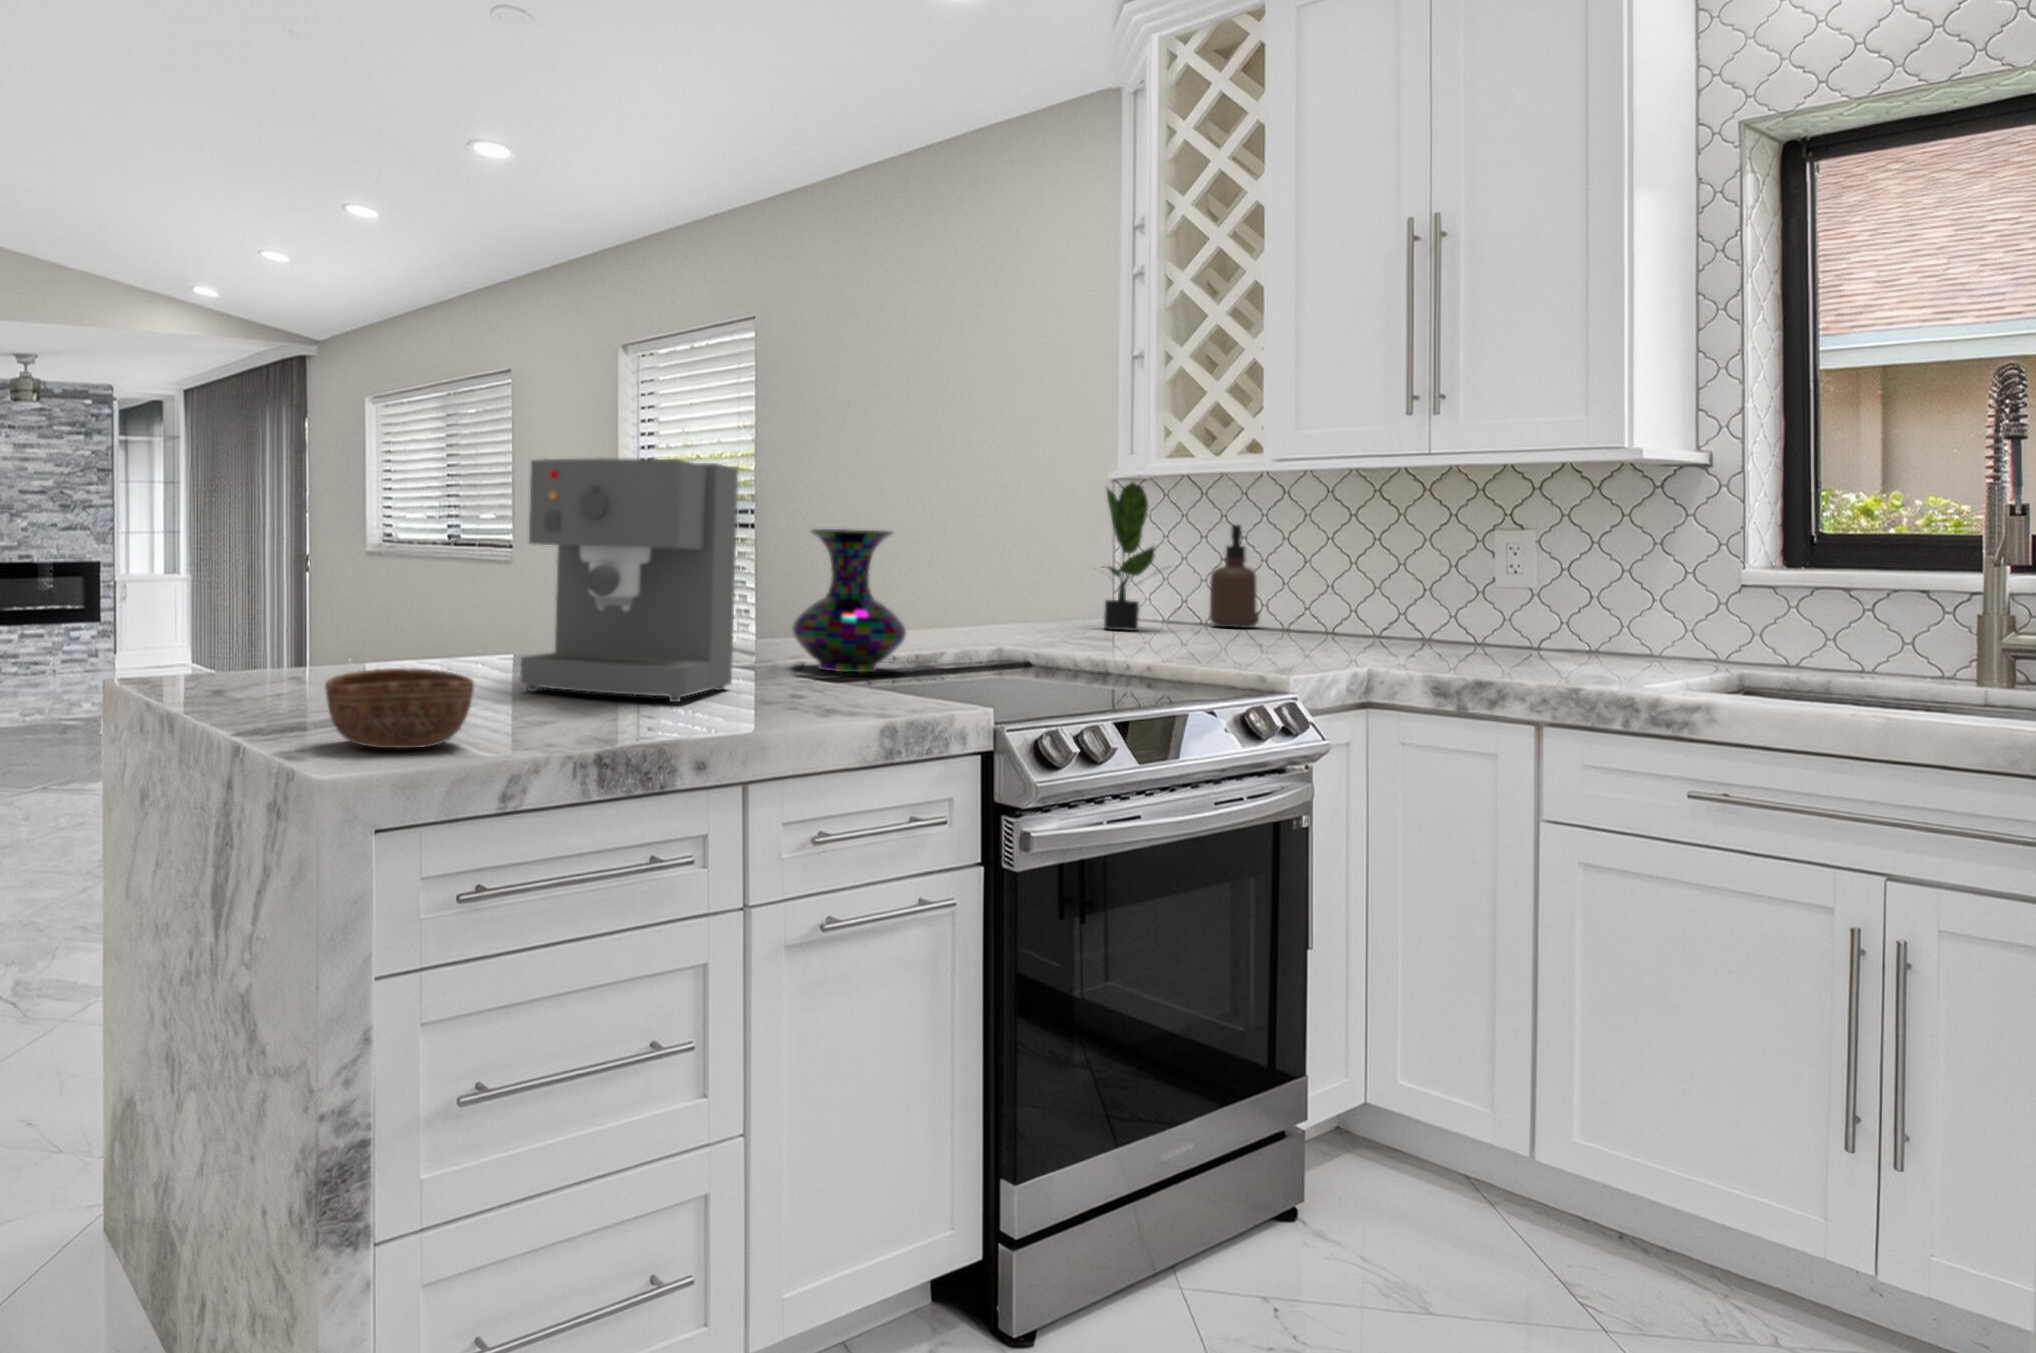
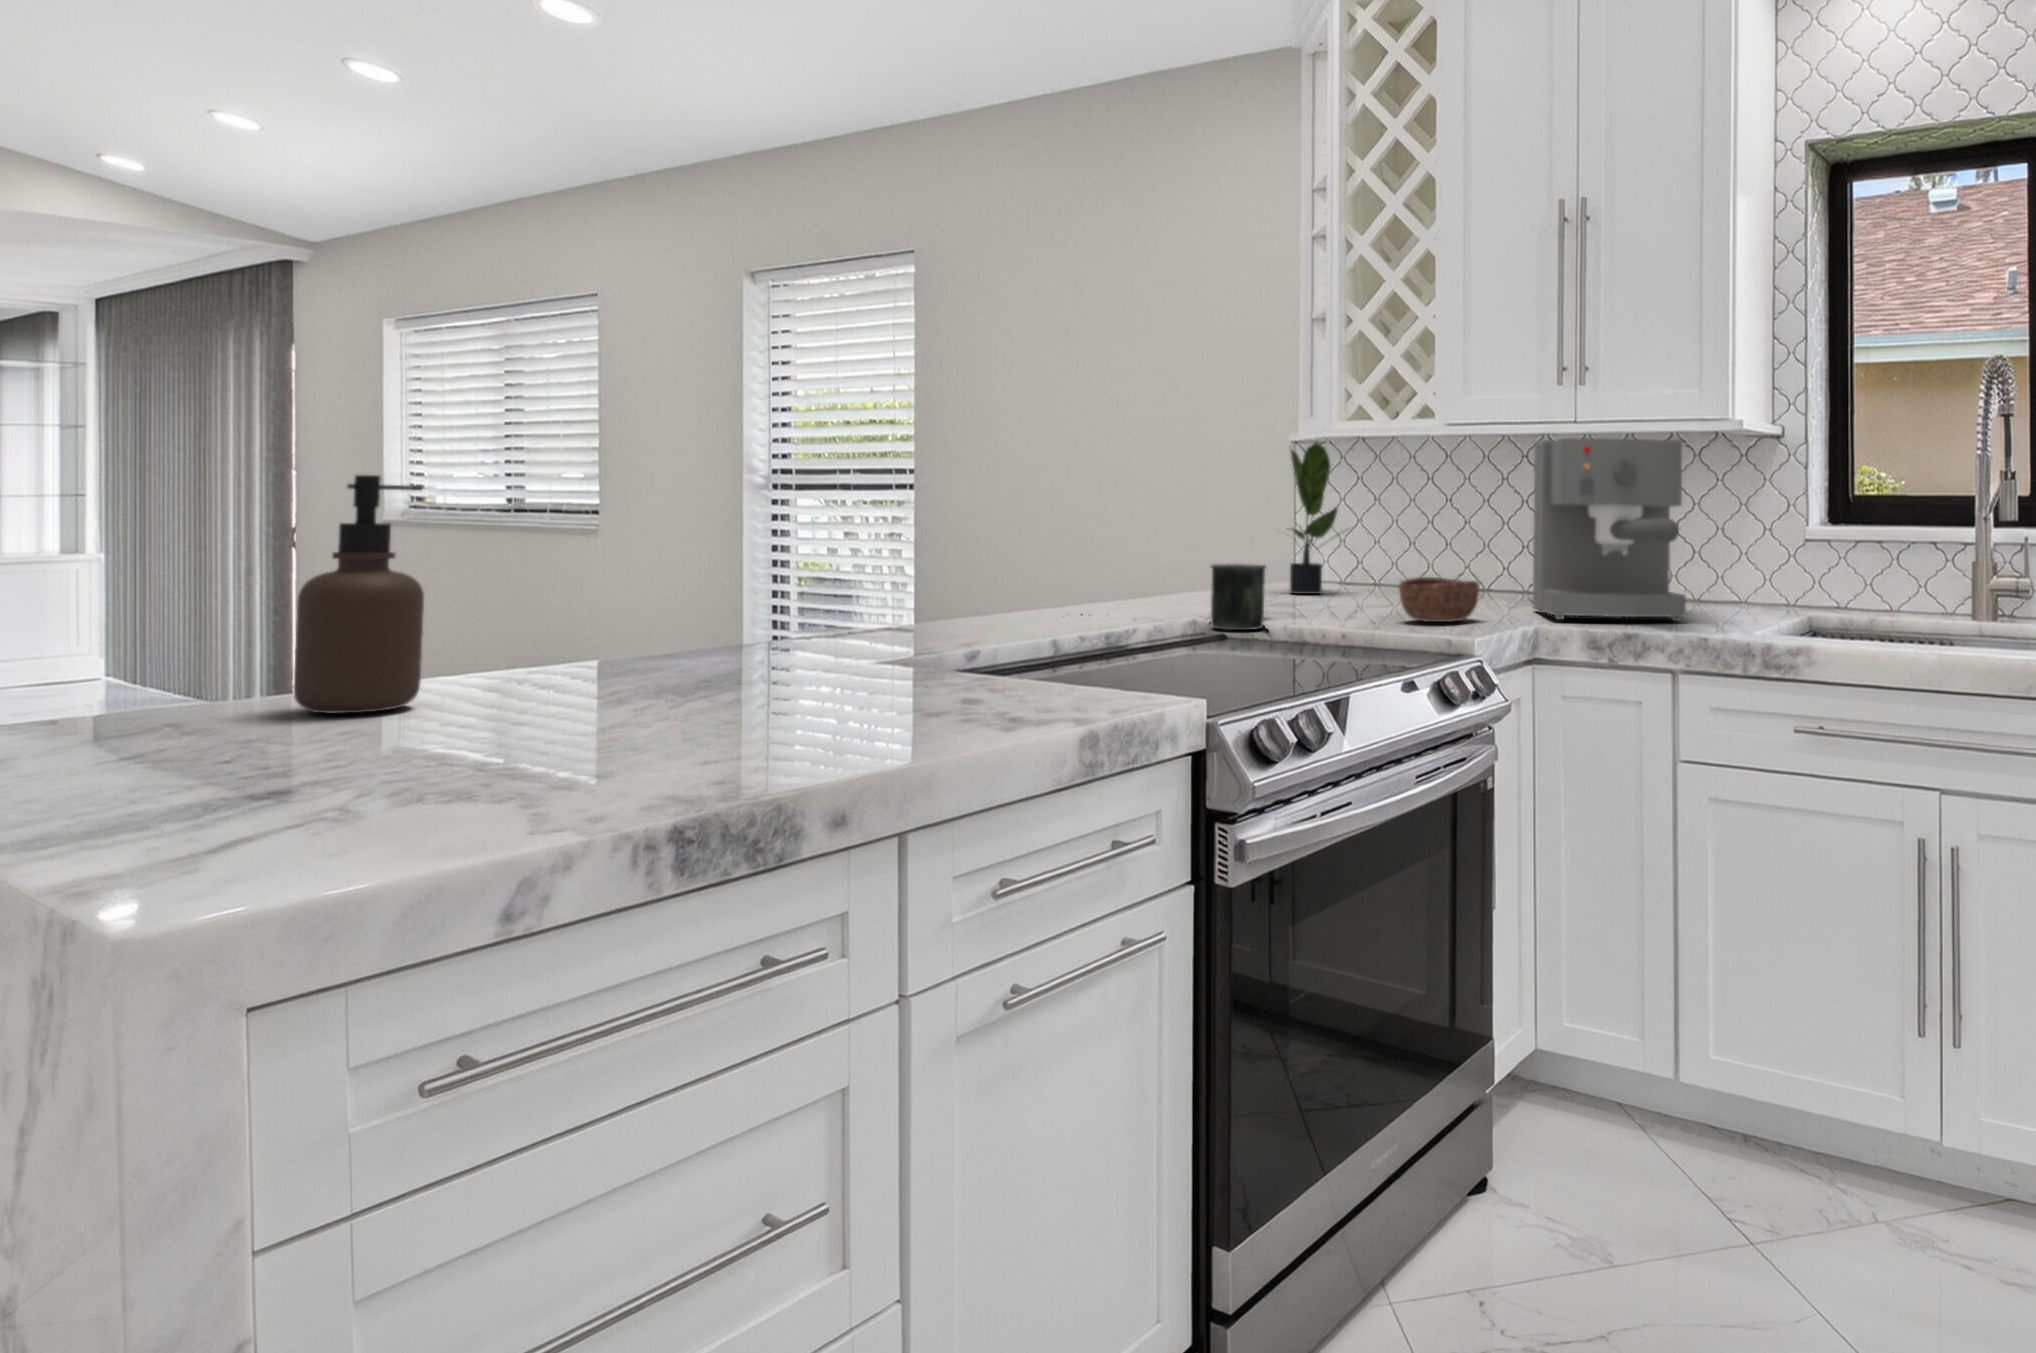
coffee maker: present [520,458,738,702] -> present [1533,438,1686,621]
soap dispenser: present [1210,525,1259,628] -> present [294,475,424,714]
vase: present [792,529,906,672] -> none [962,490,1097,659]
mug: none [1016,598,1073,659] -> present [1211,564,1266,630]
bowl: present [325,668,474,748] -> present [1399,577,1480,622]

